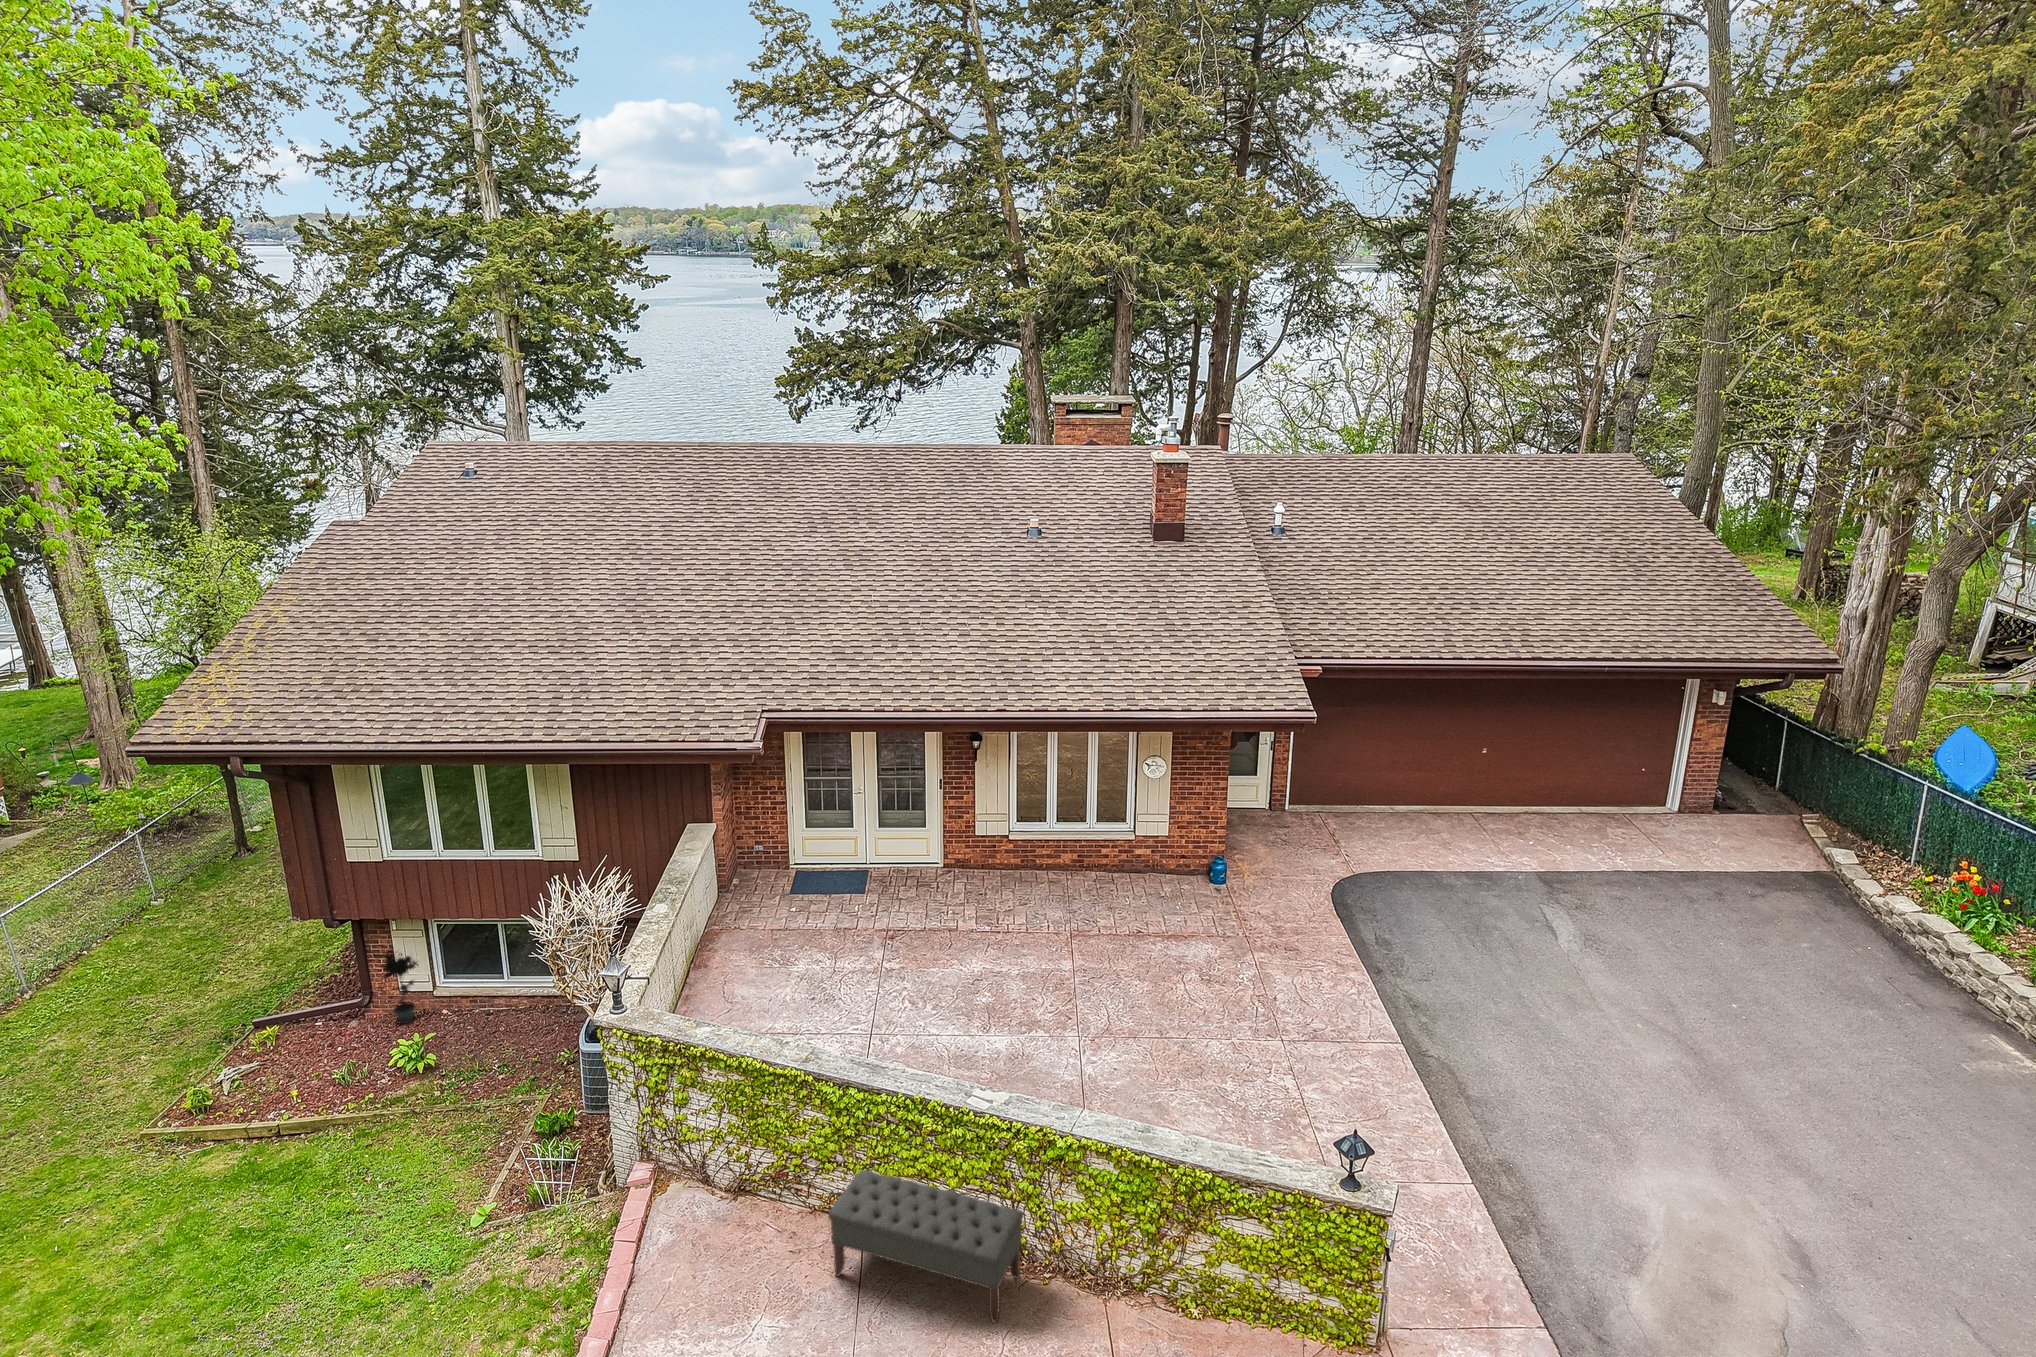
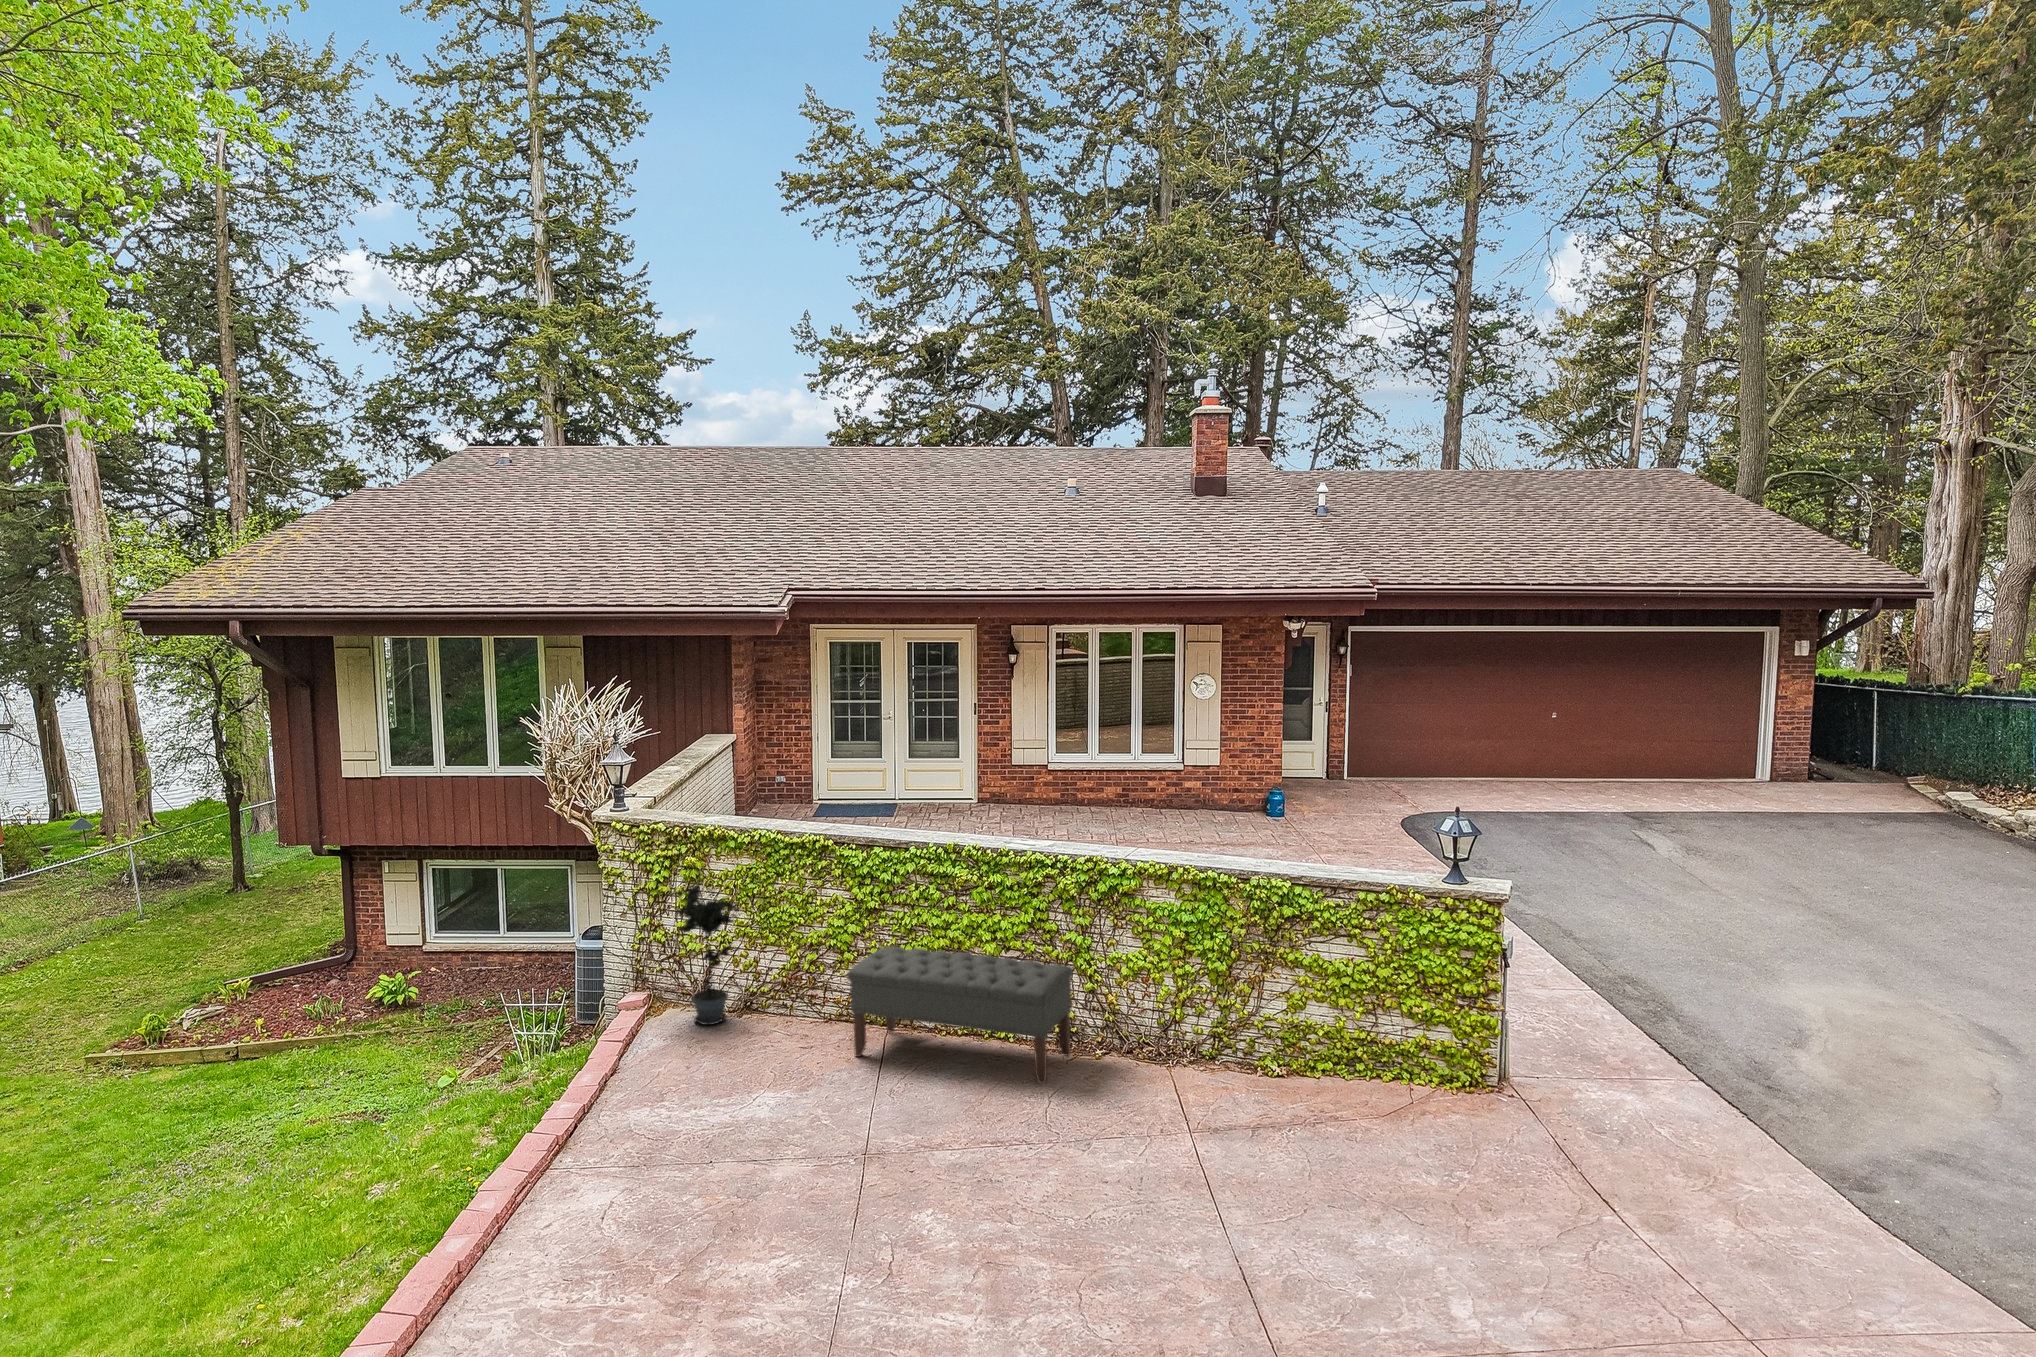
potted plant: present [374,949,418,1024] -> present [669,882,739,1025]

